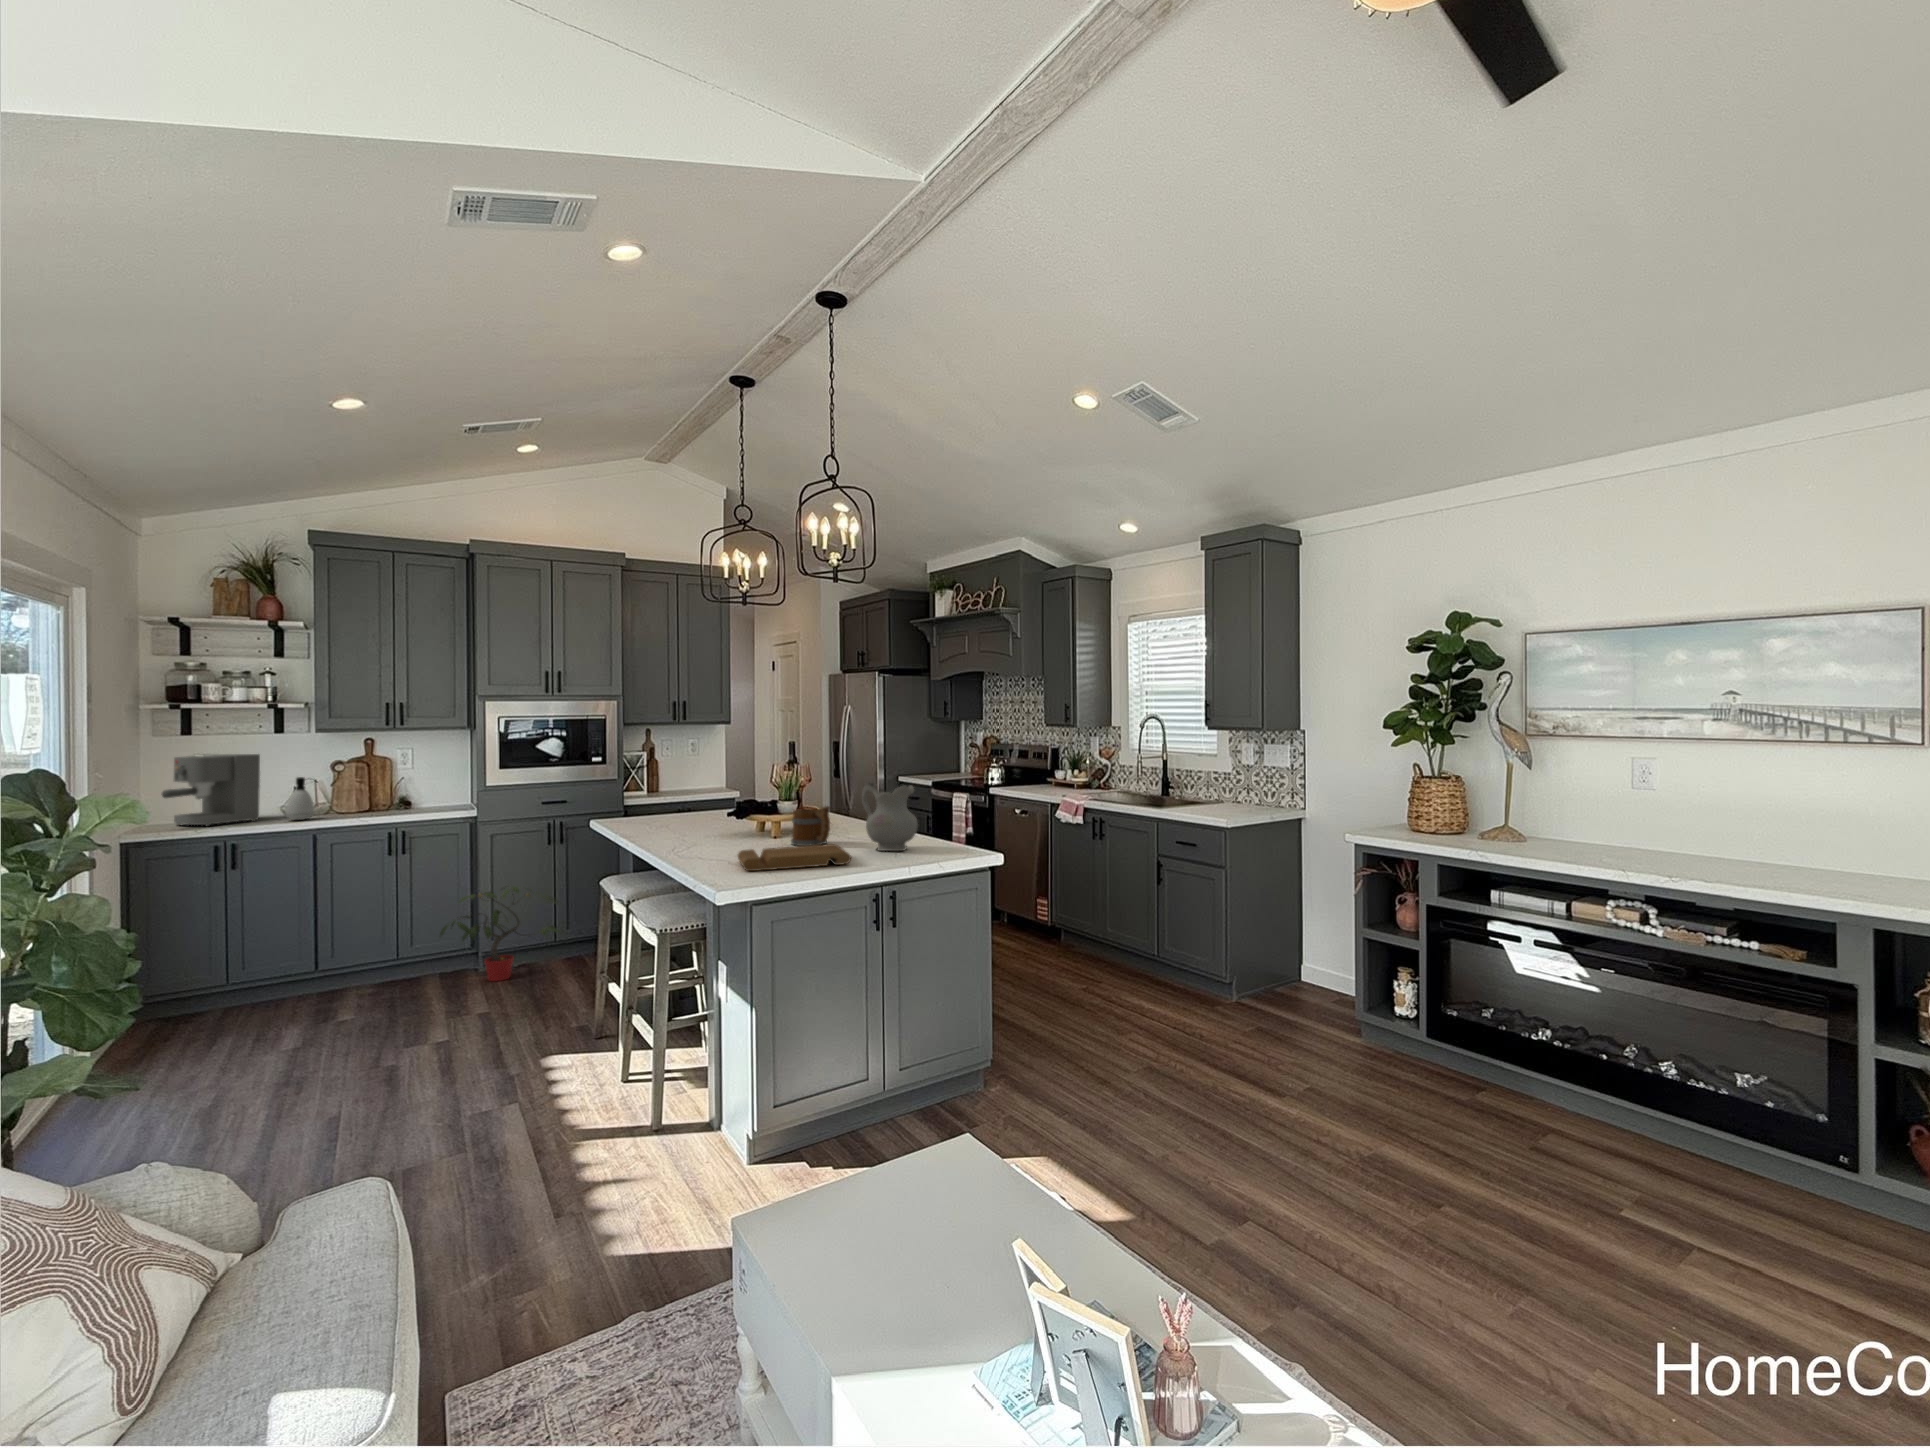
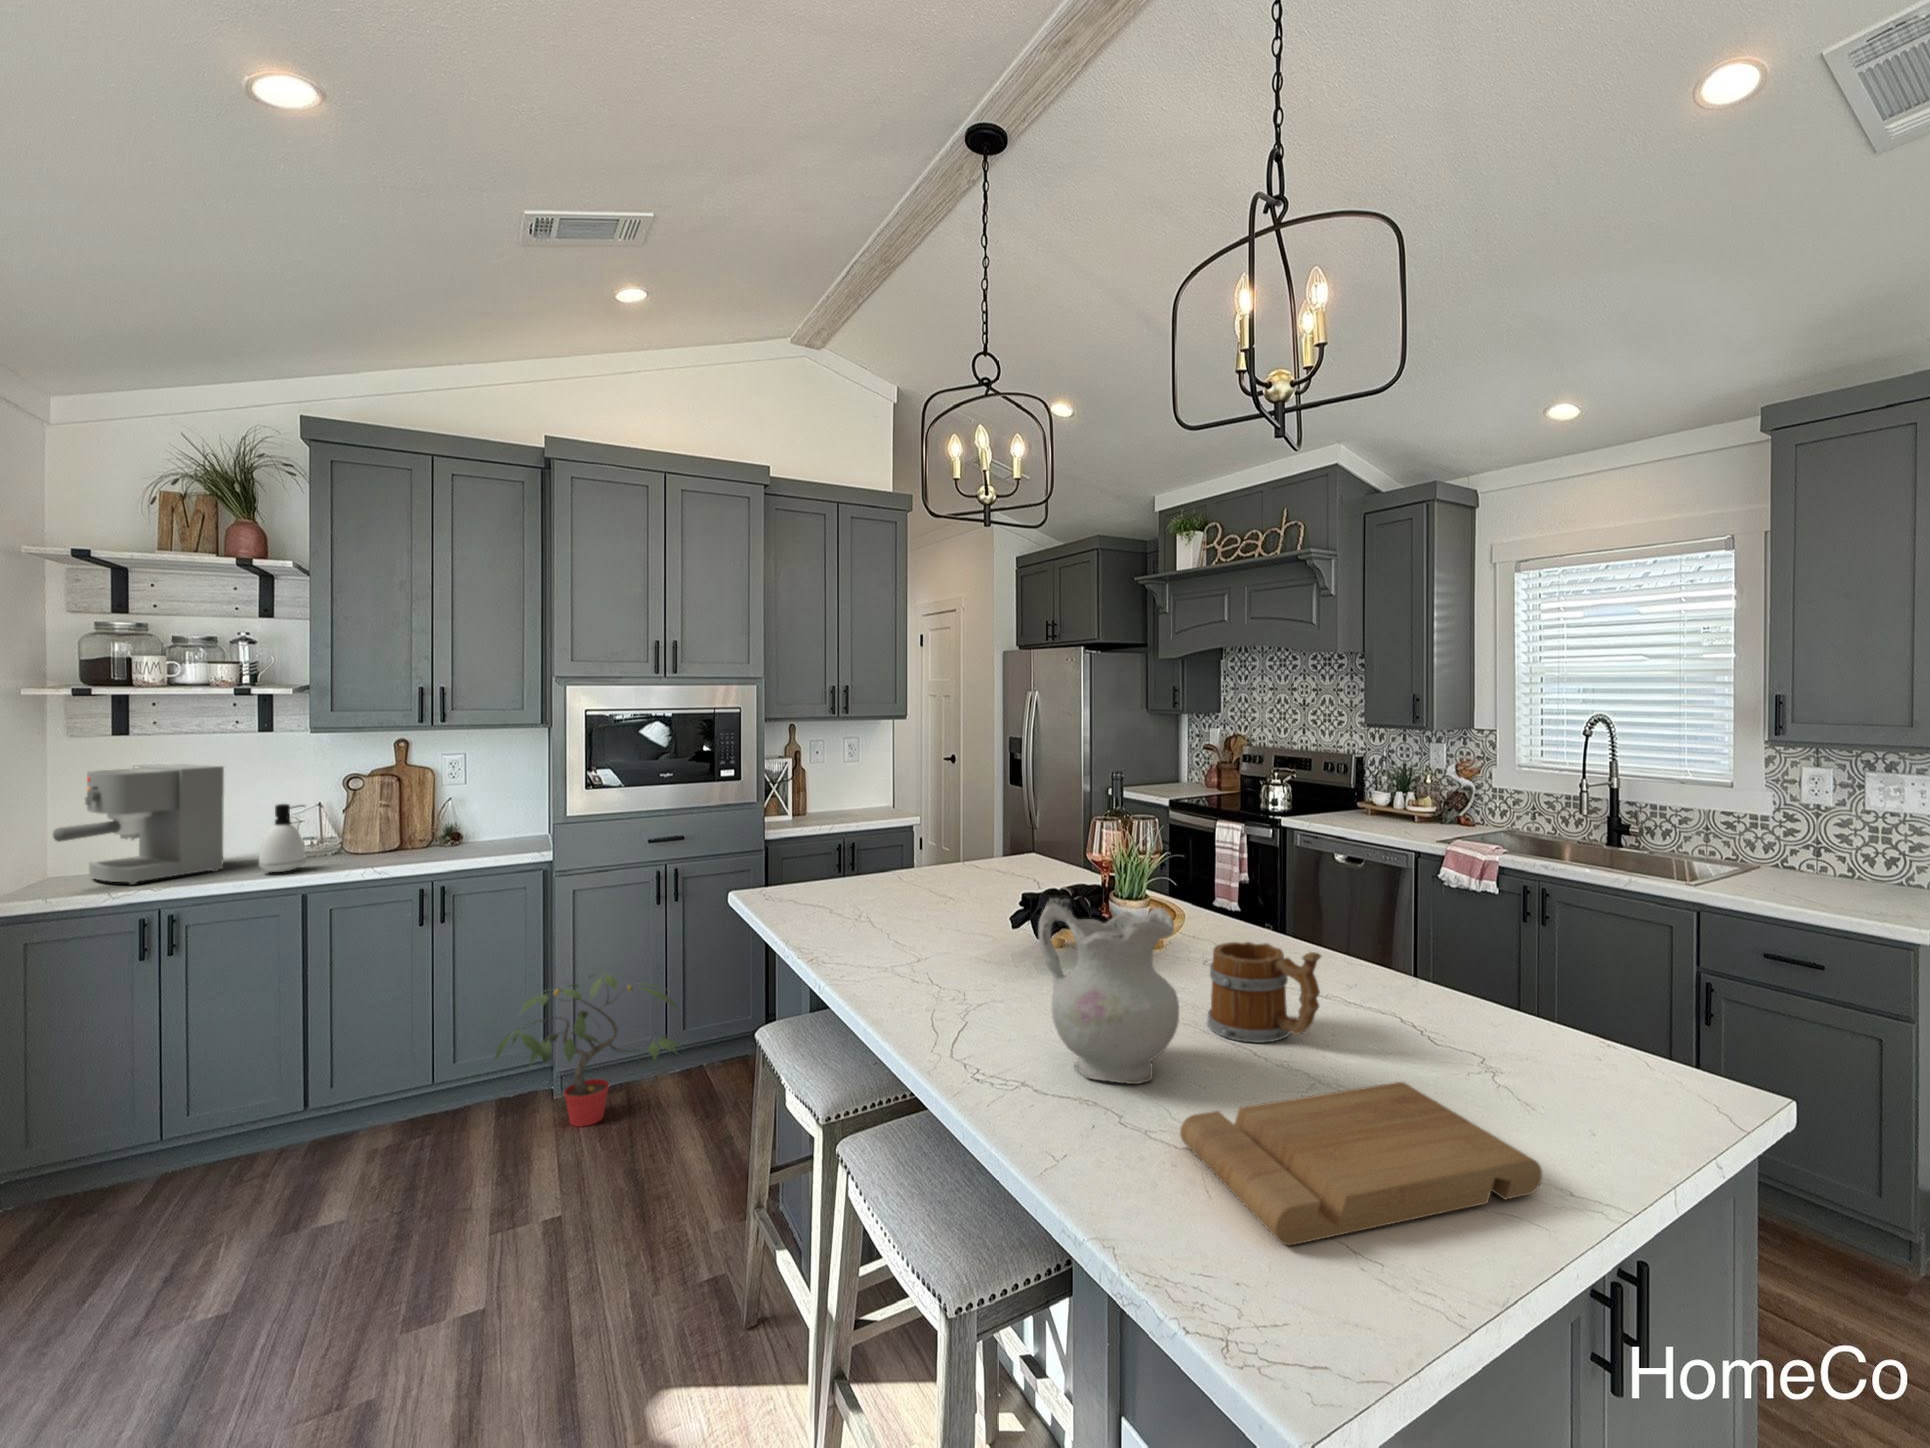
ceramic pitcher: present [862,783,918,851] -> present [1039,898,1179,1084]

